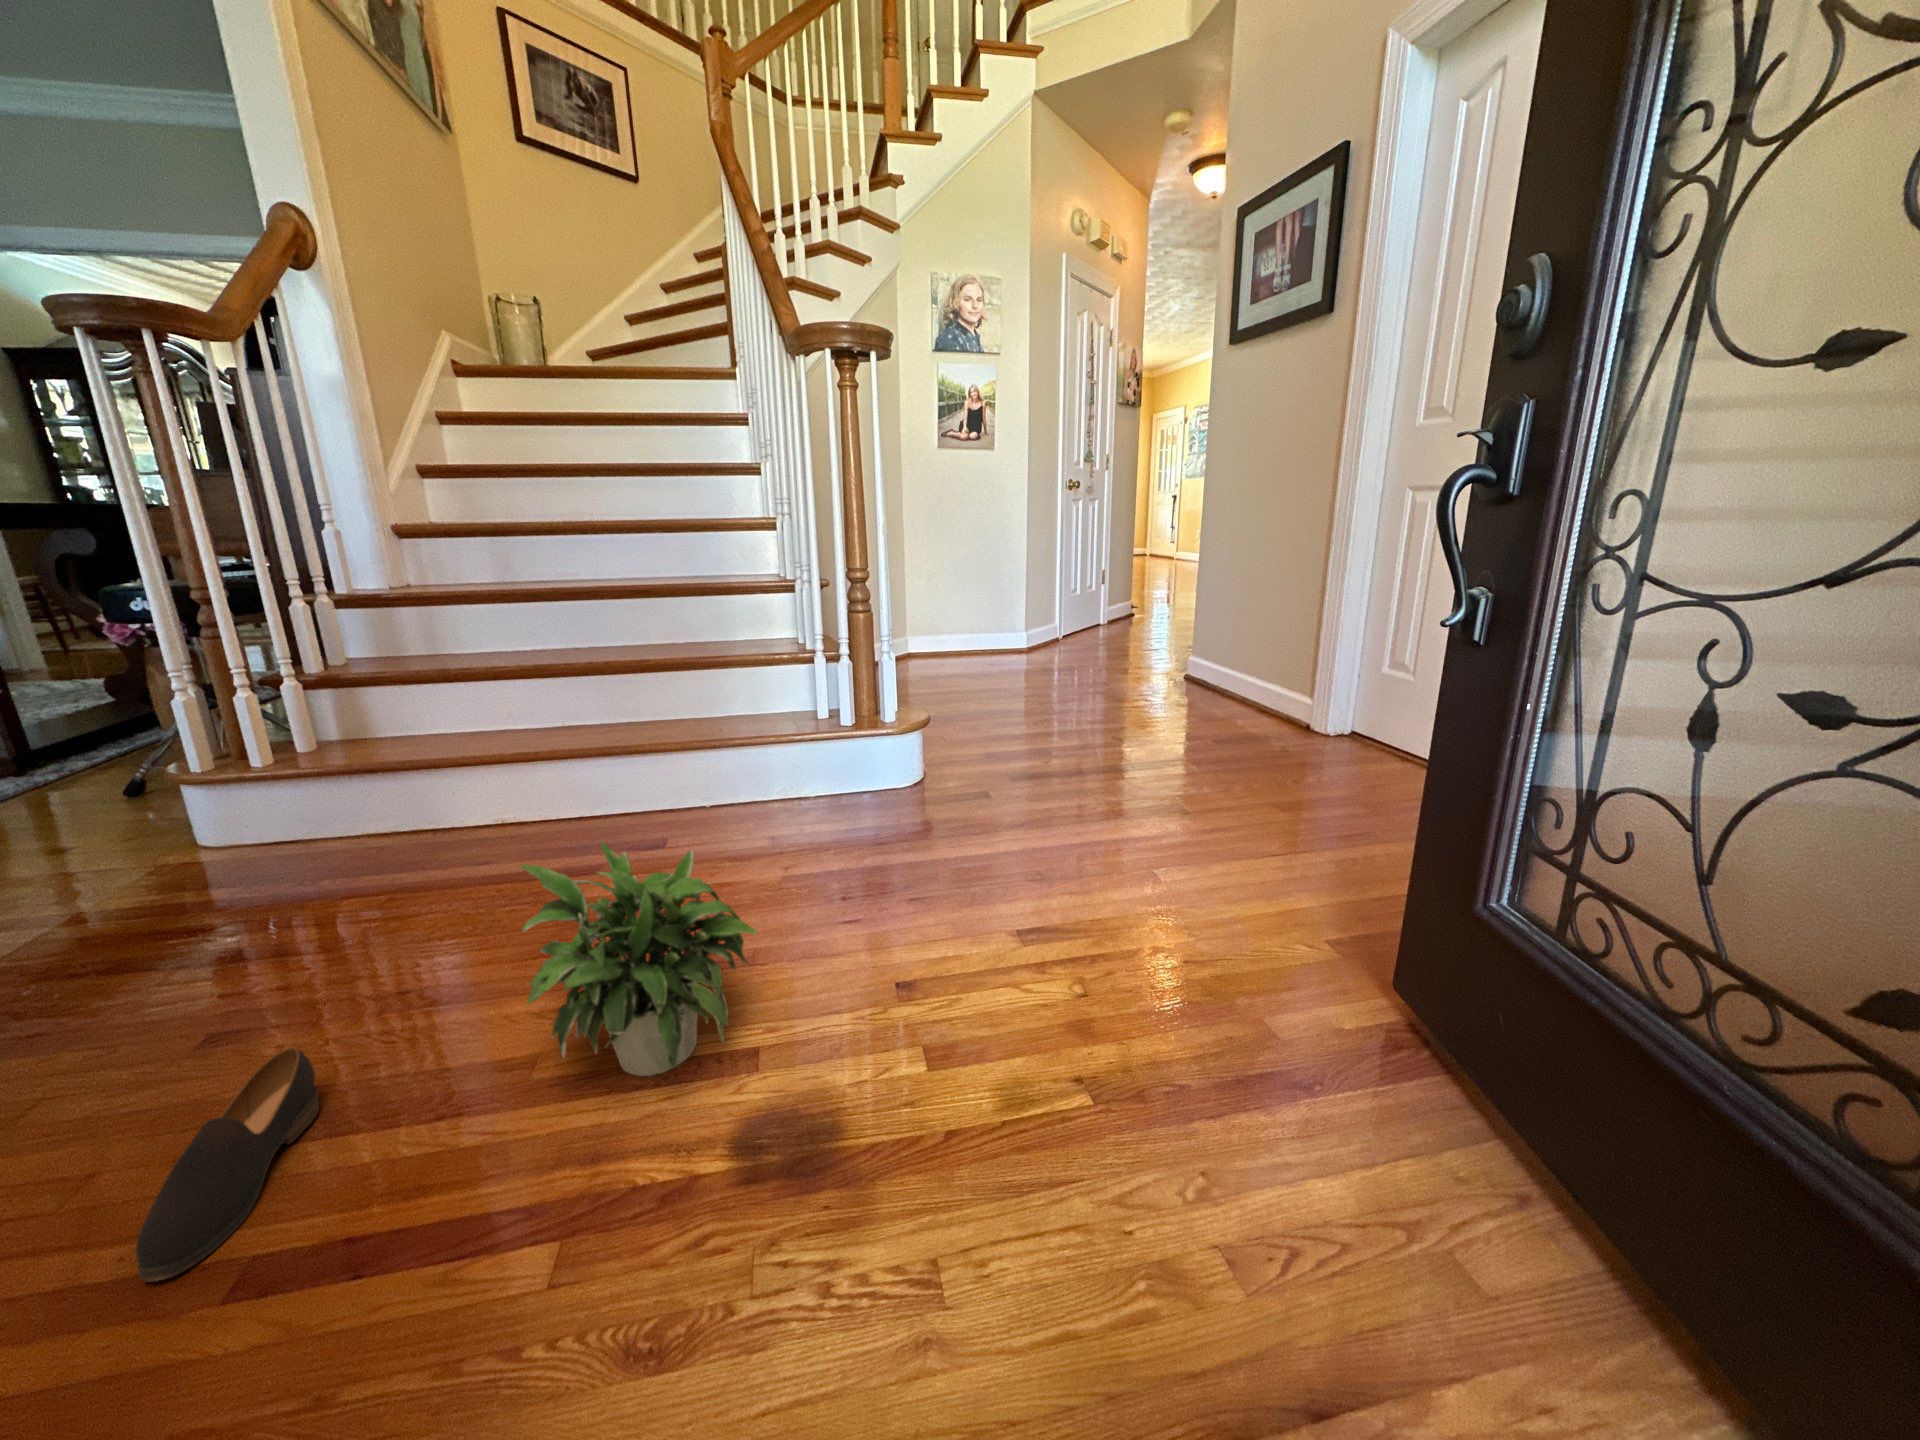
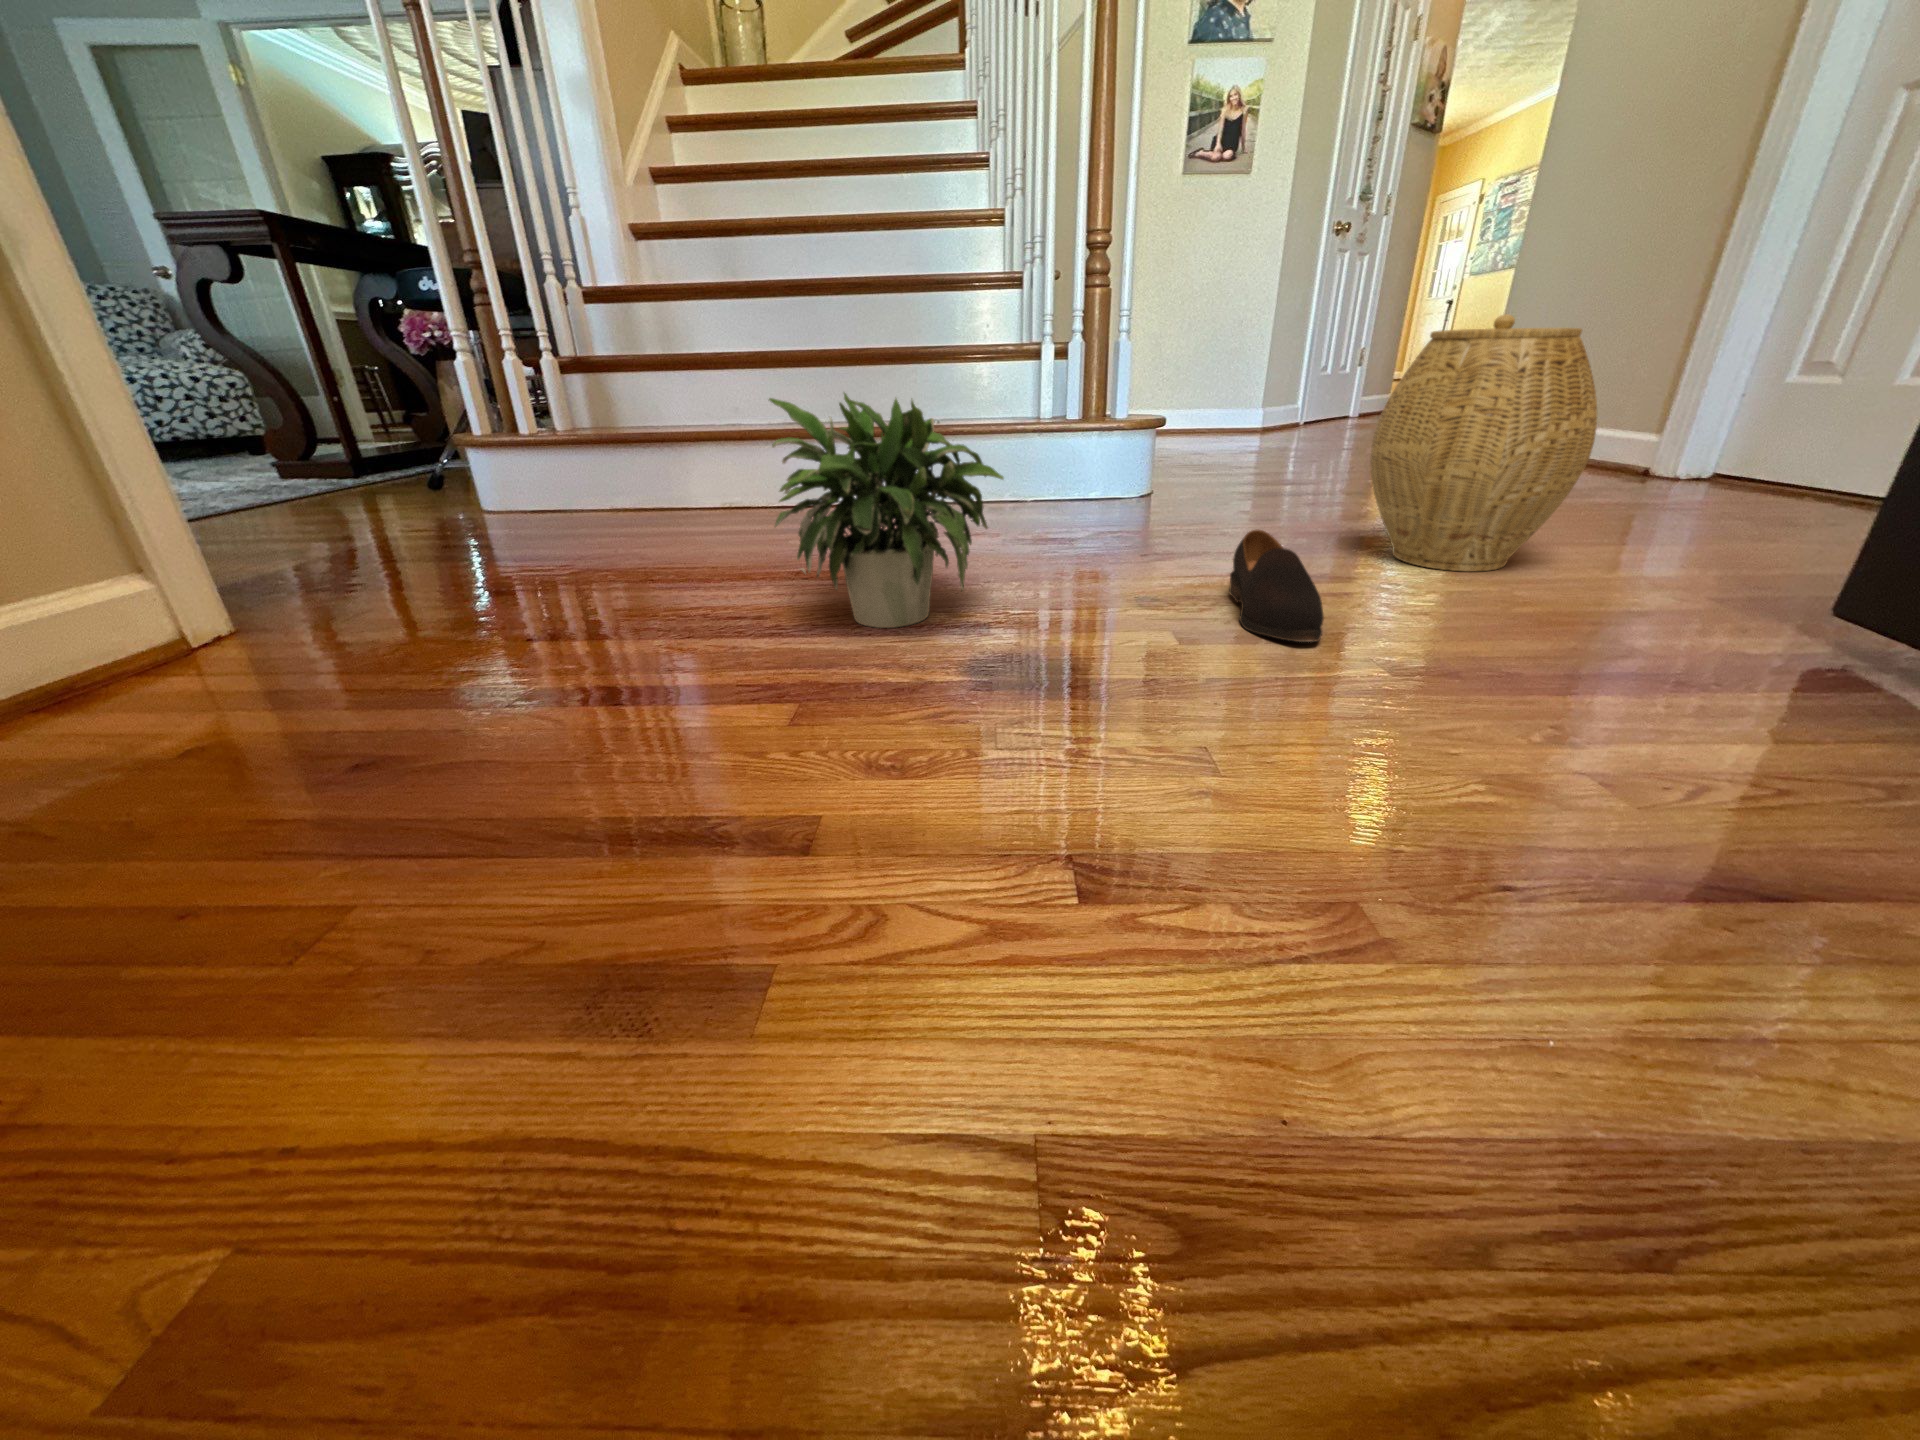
woven basket: none [1088,706,1247,906] -> present [1370,314,1597,571]
shoe: present [136,1047,319,1282] -> present [1229,530,1324,642]

